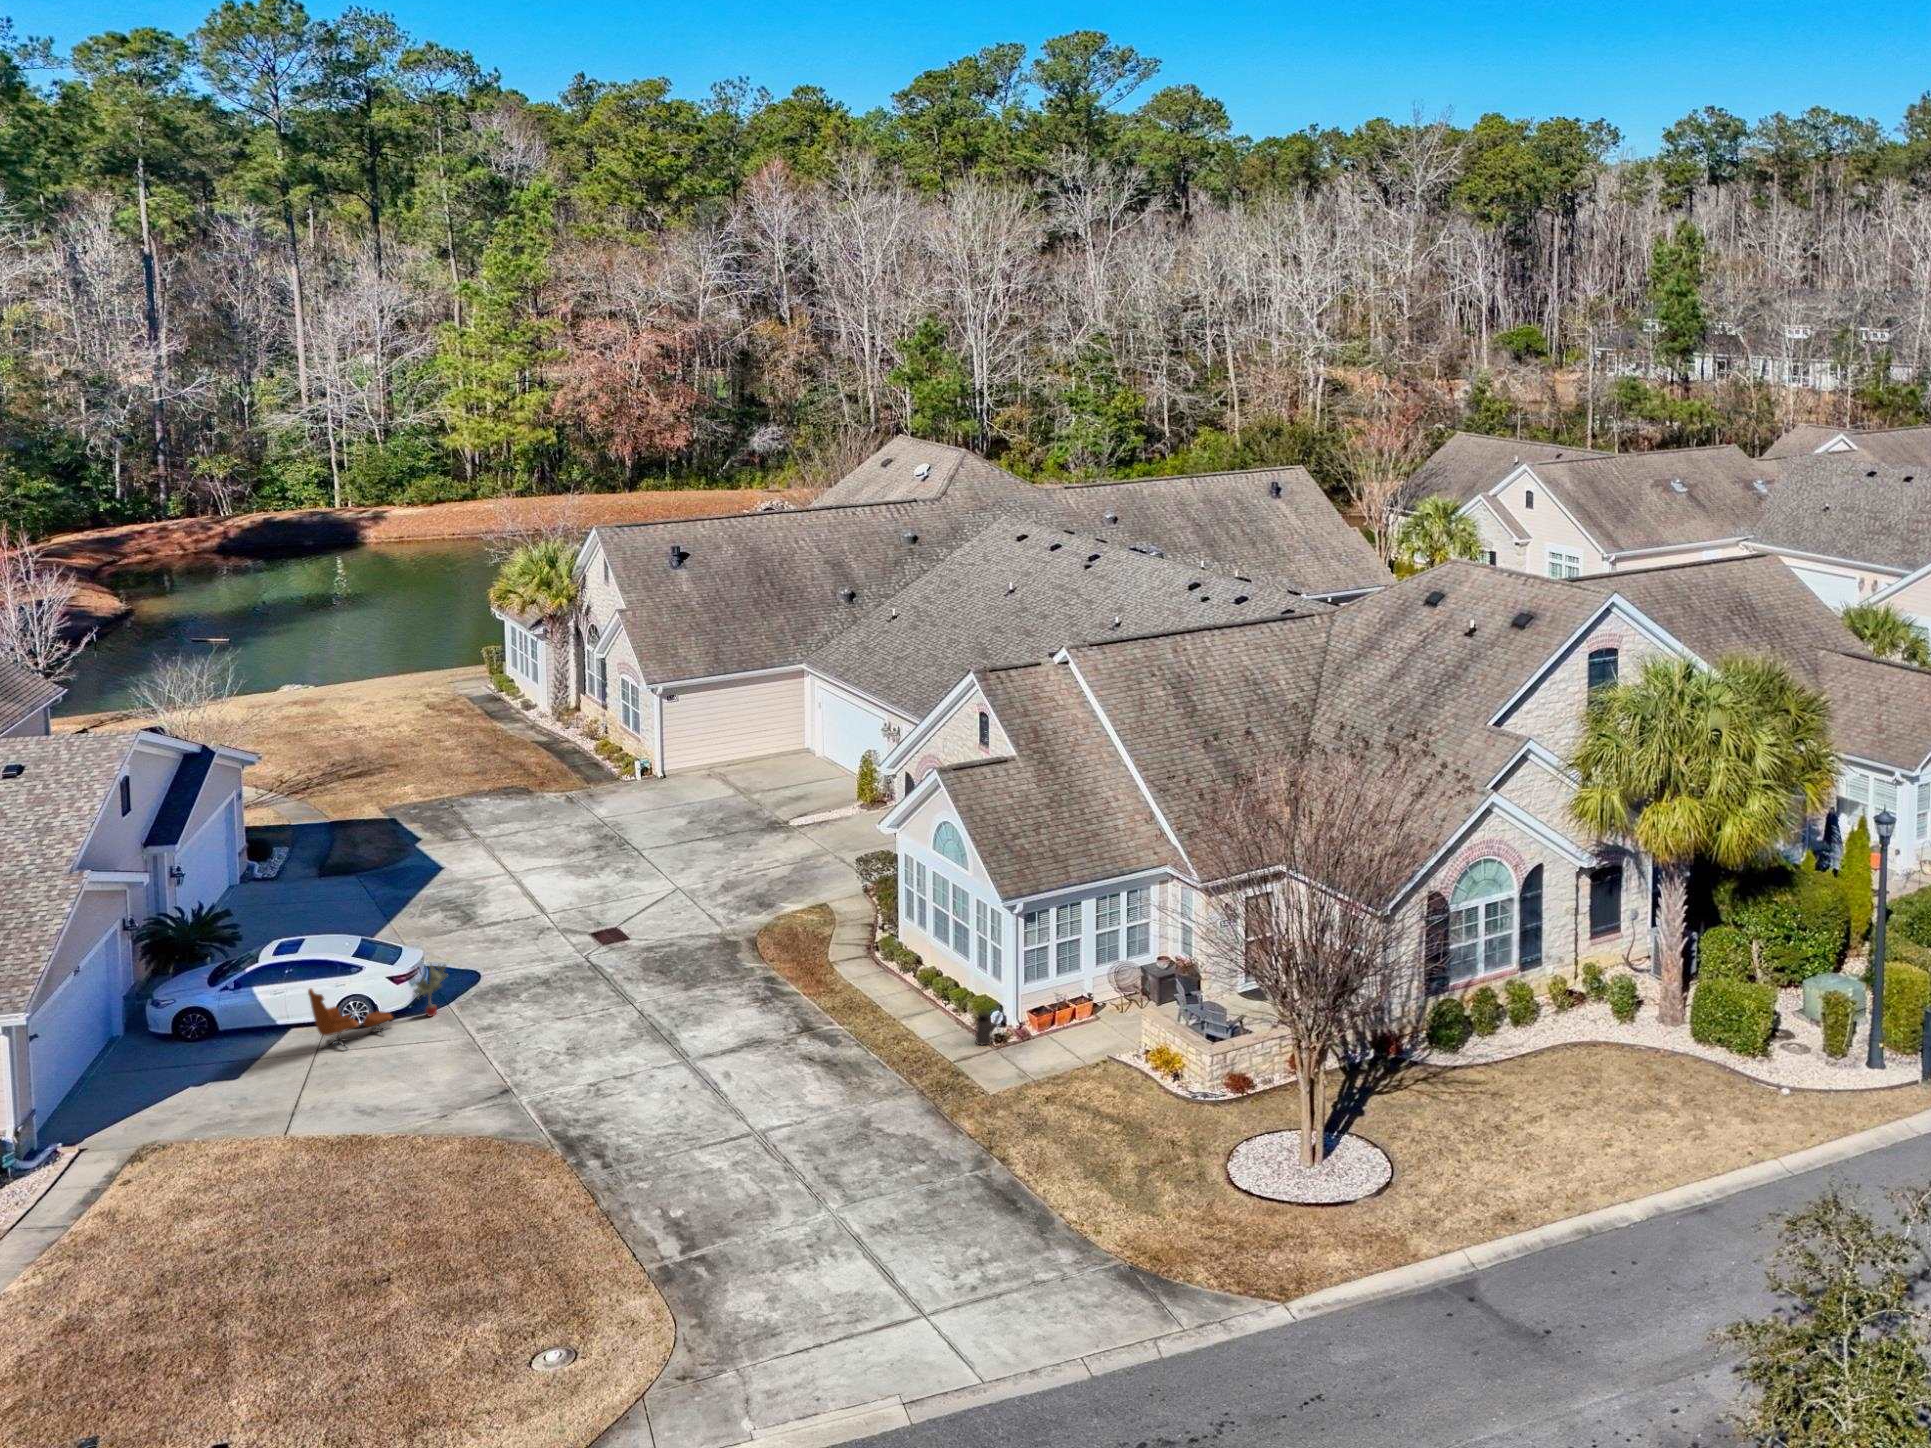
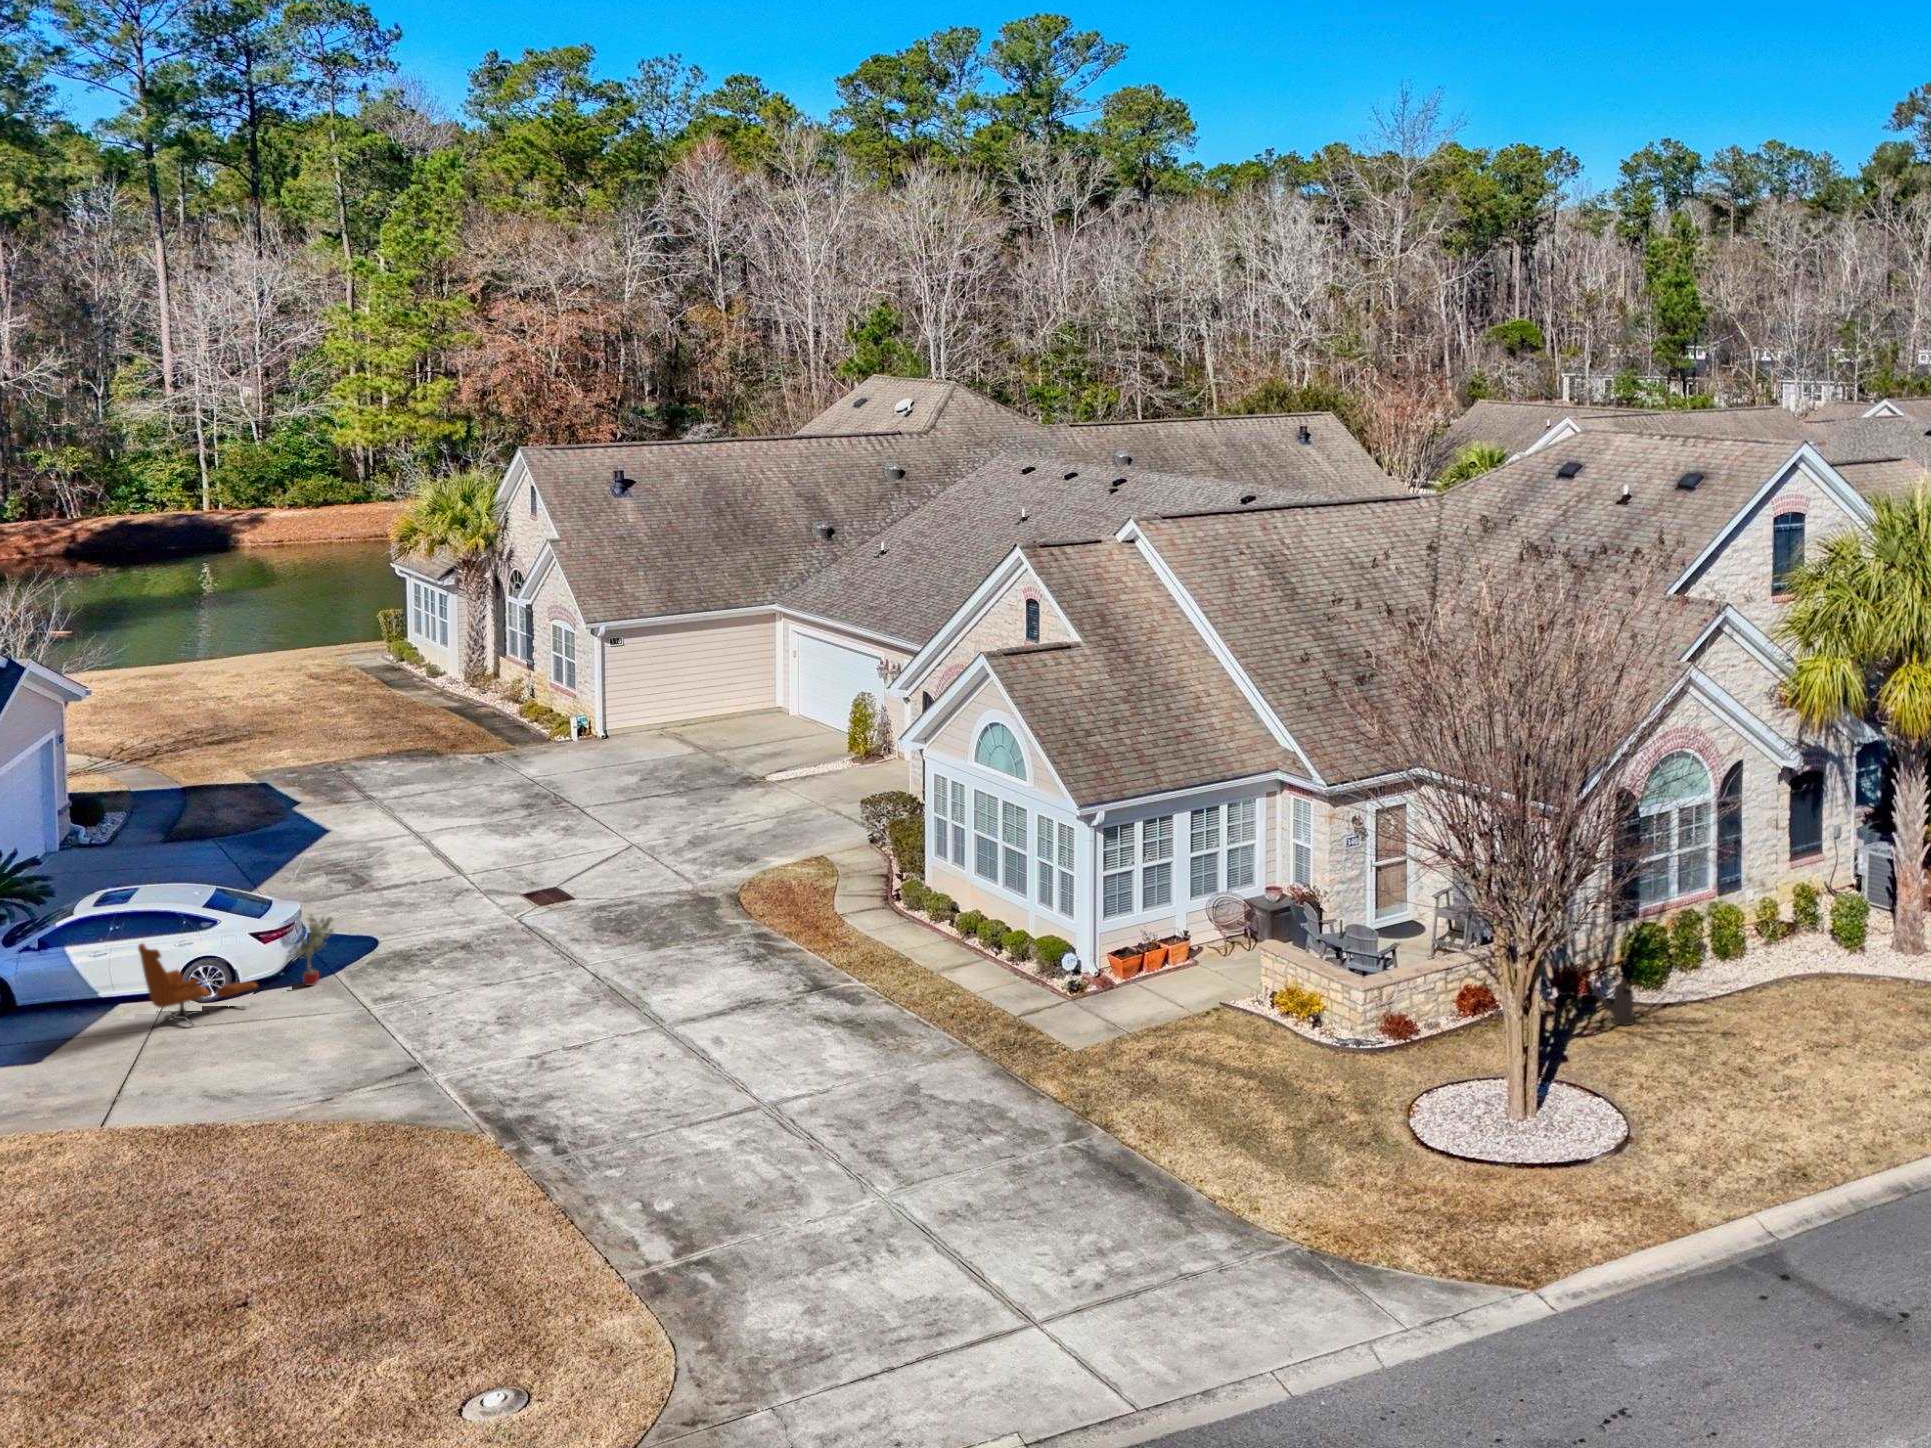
watering can: present [975,1009,1002,1045] -> present [1589,978,1638,1026]

